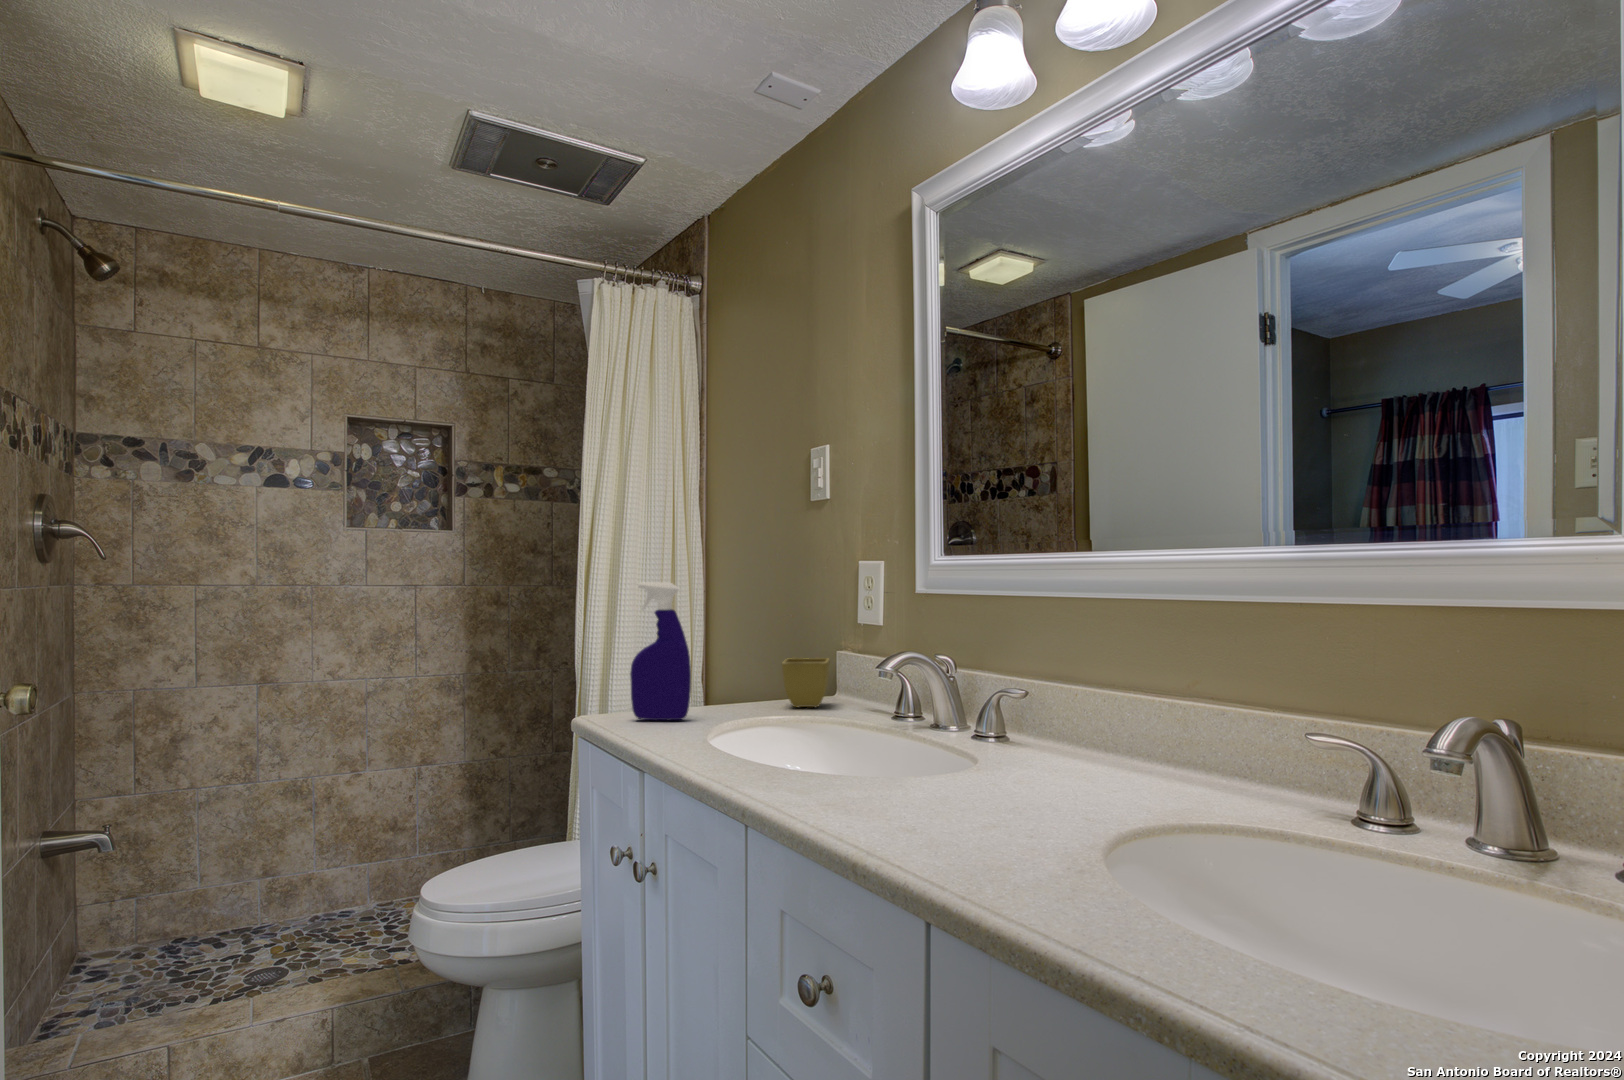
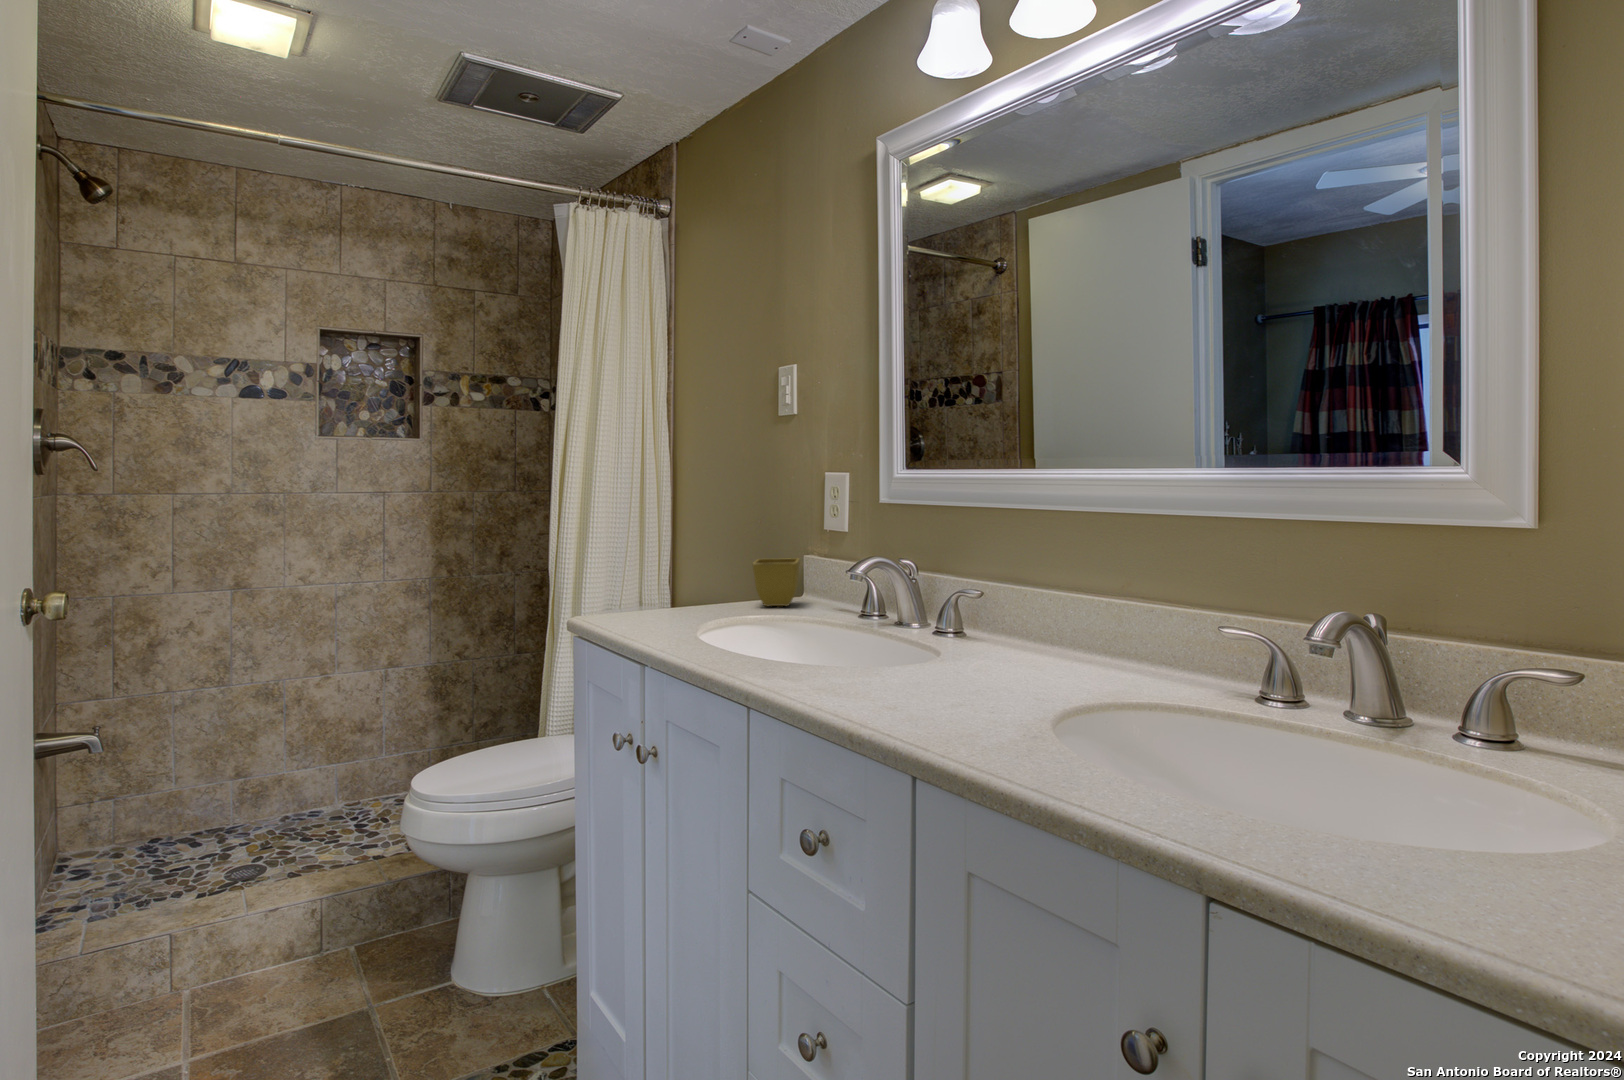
spray bottle: present [630,582,691,720] -> none [604,486,664,620]

